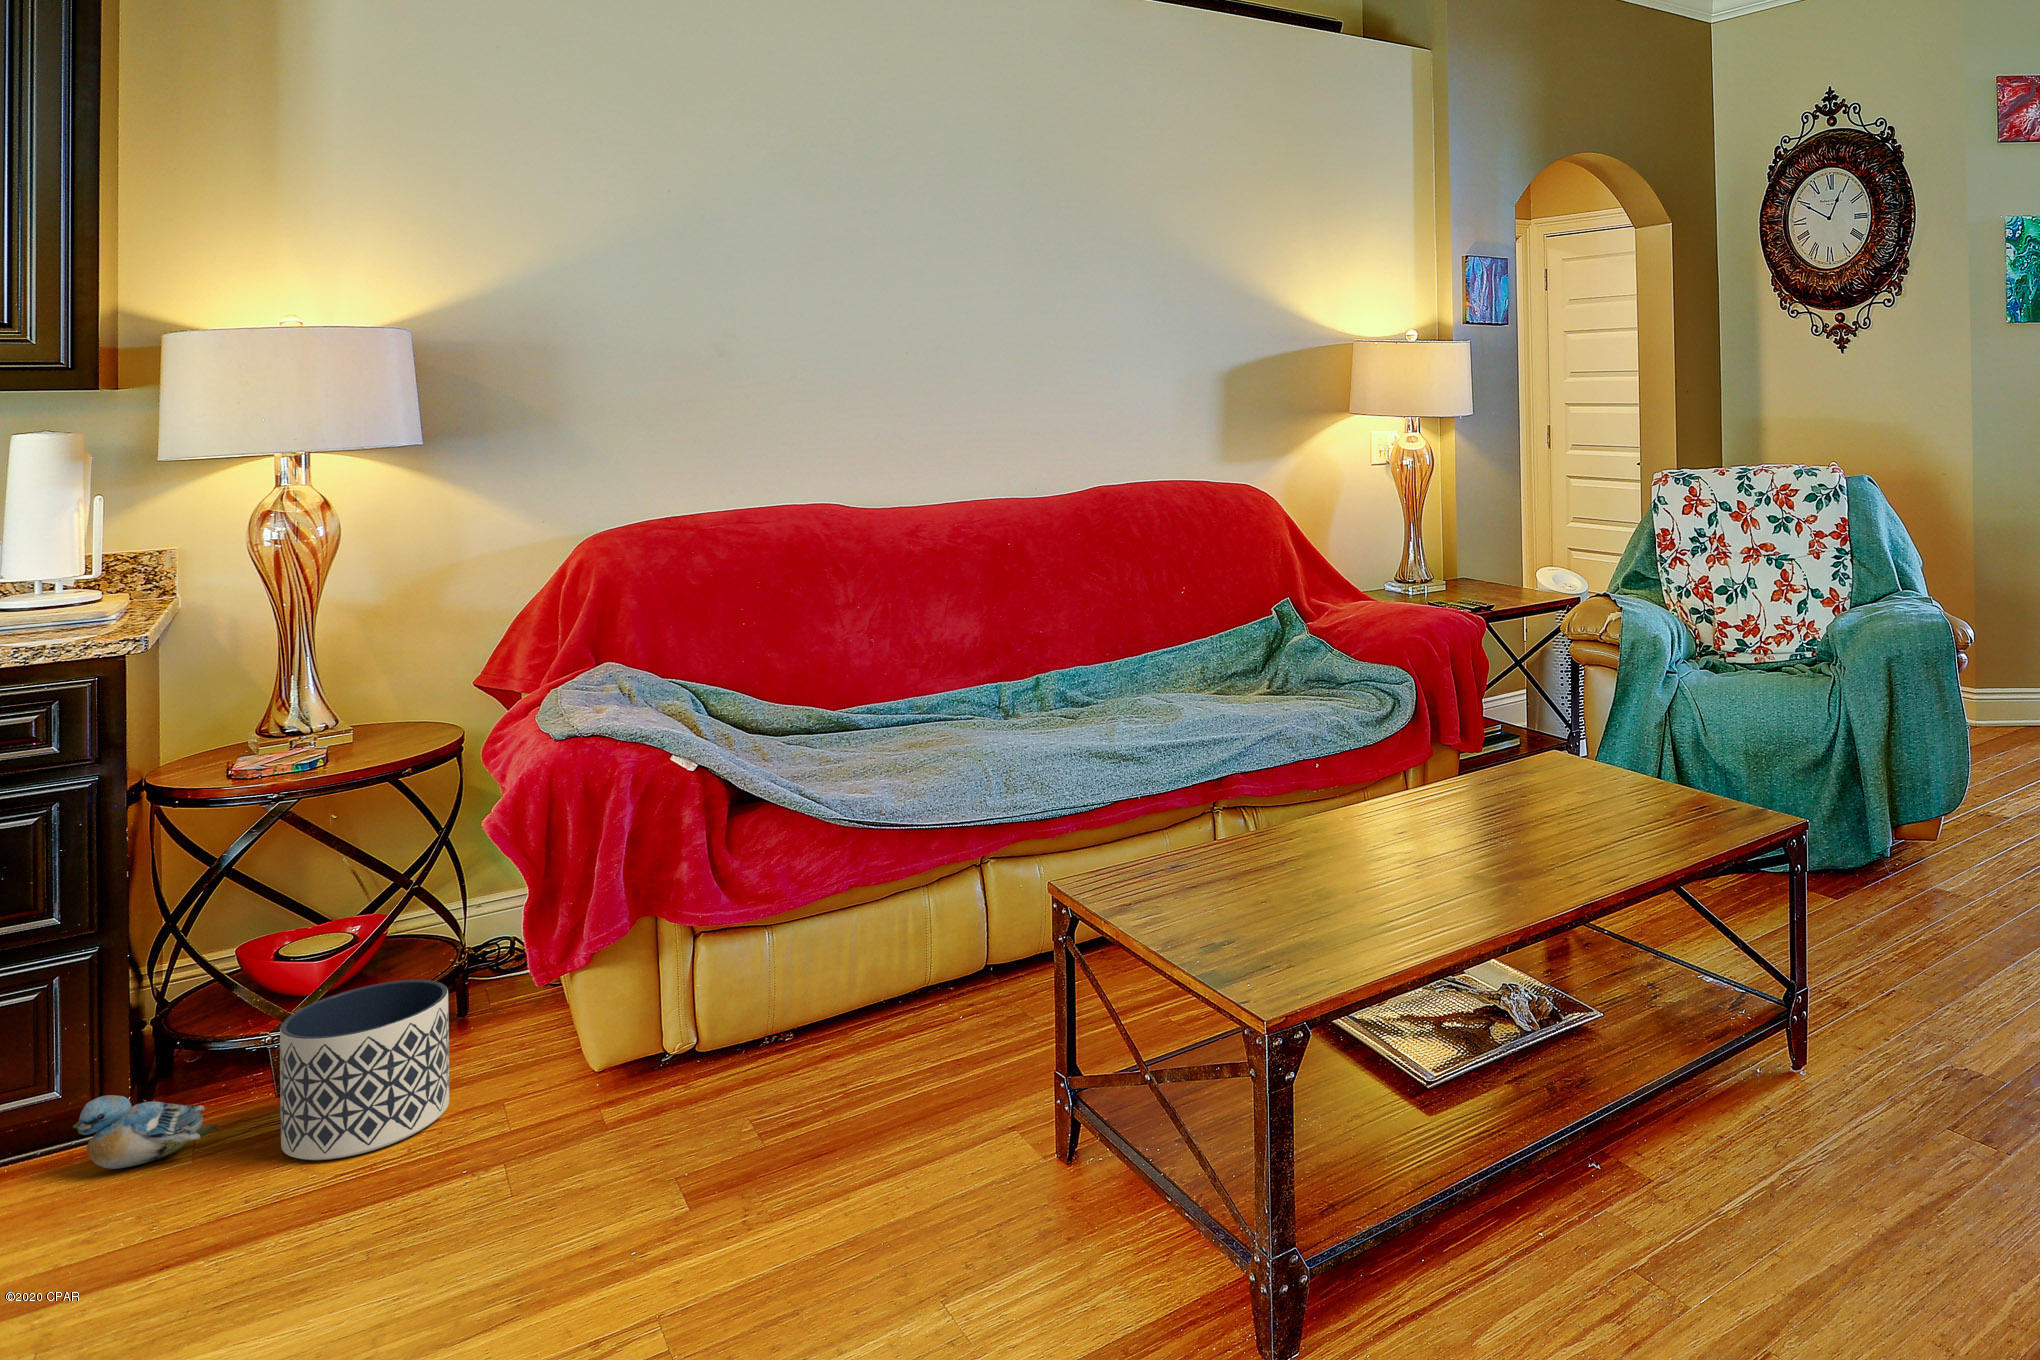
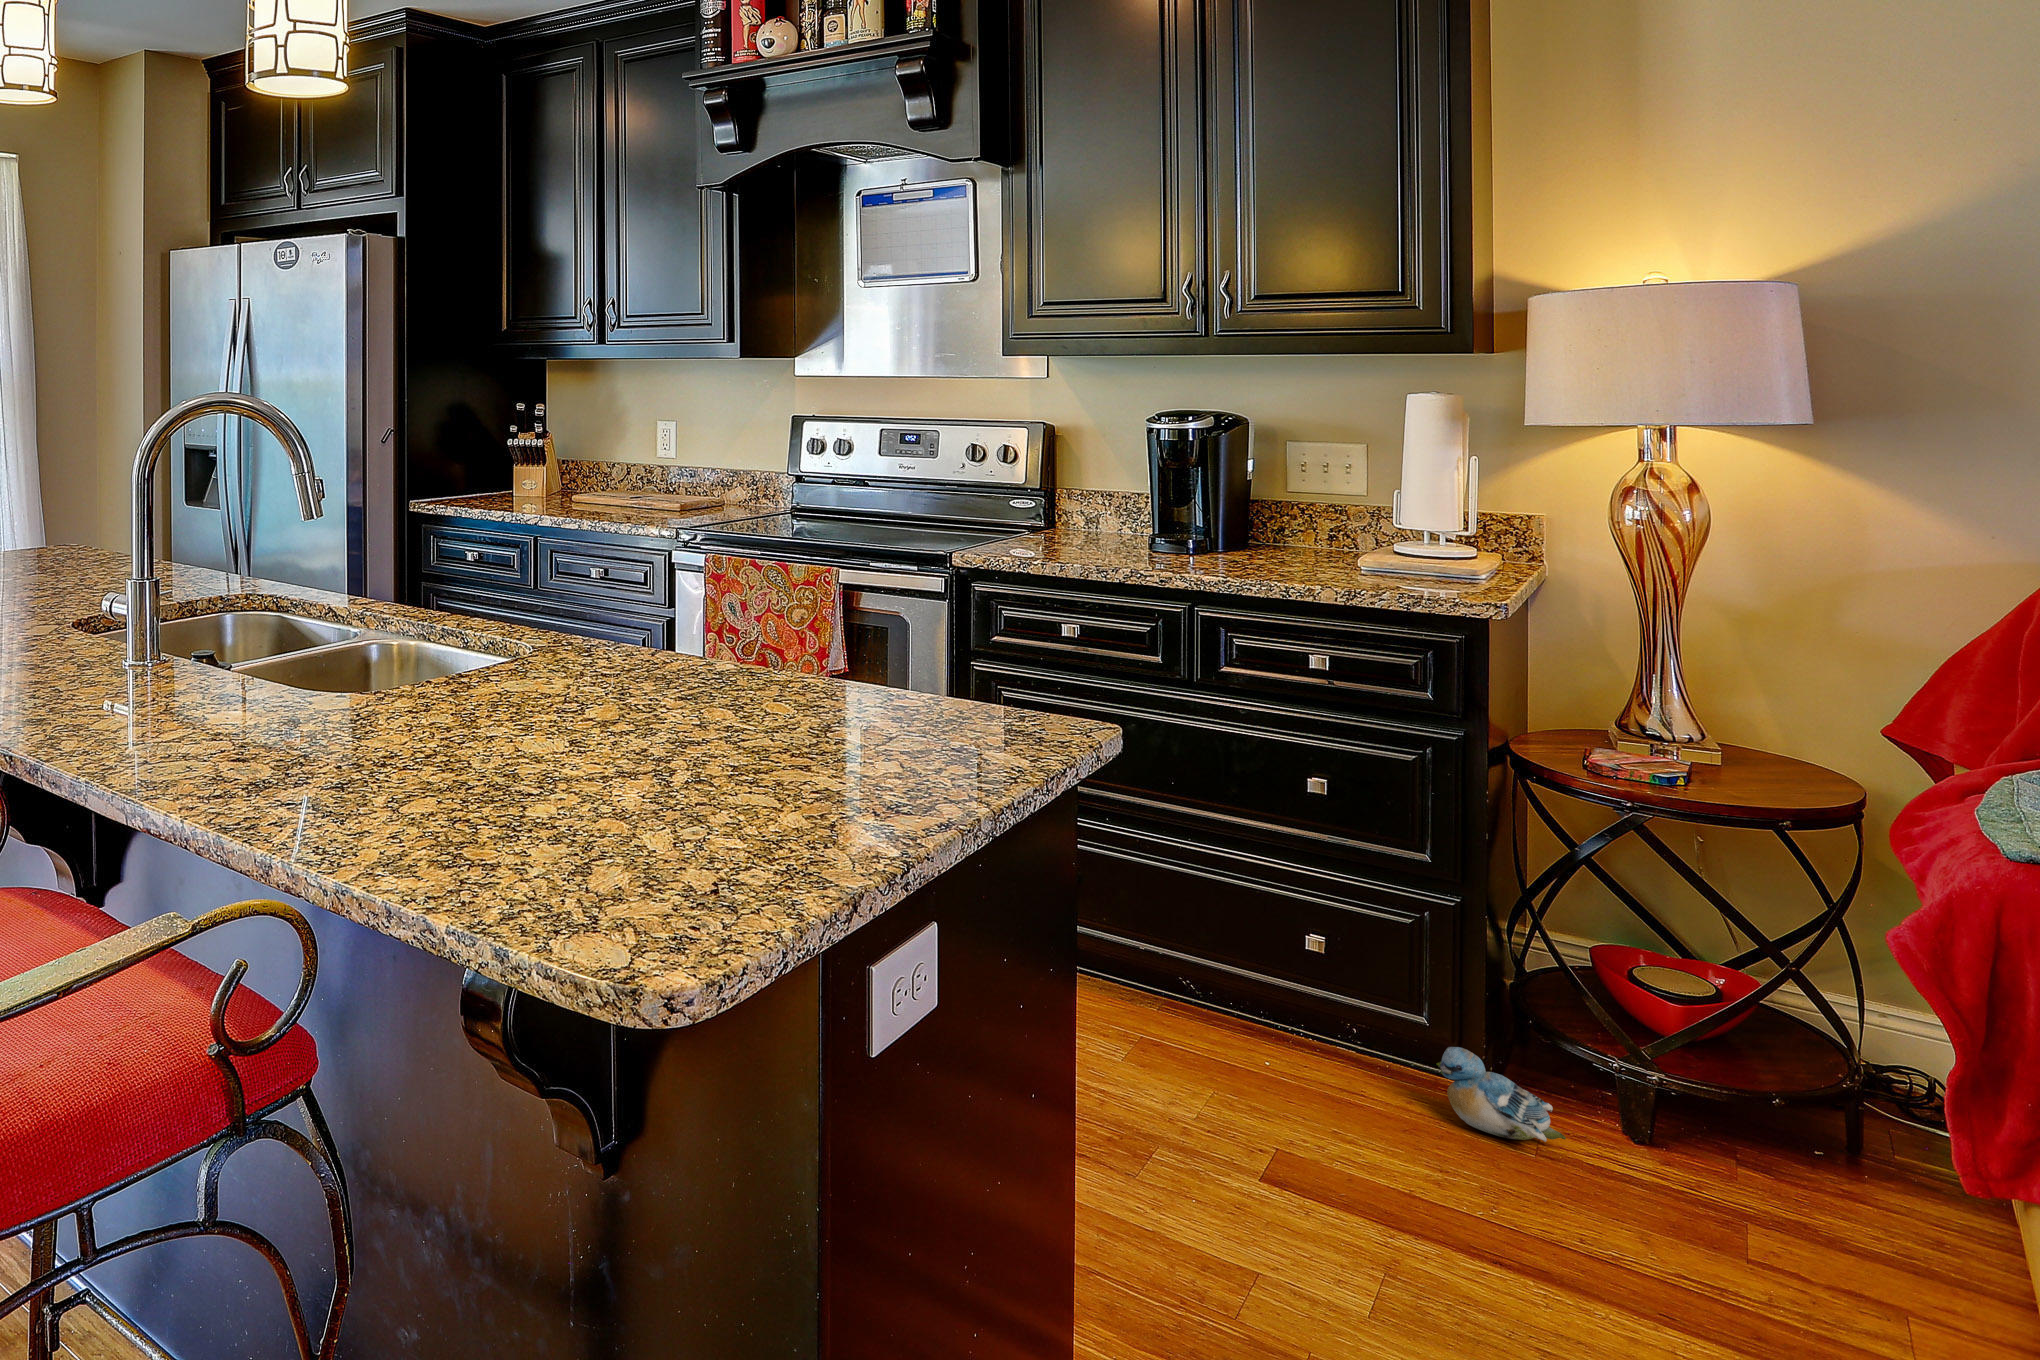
planter: present [280,980,449,1160] -> none [1627,1055,1832,1280]

